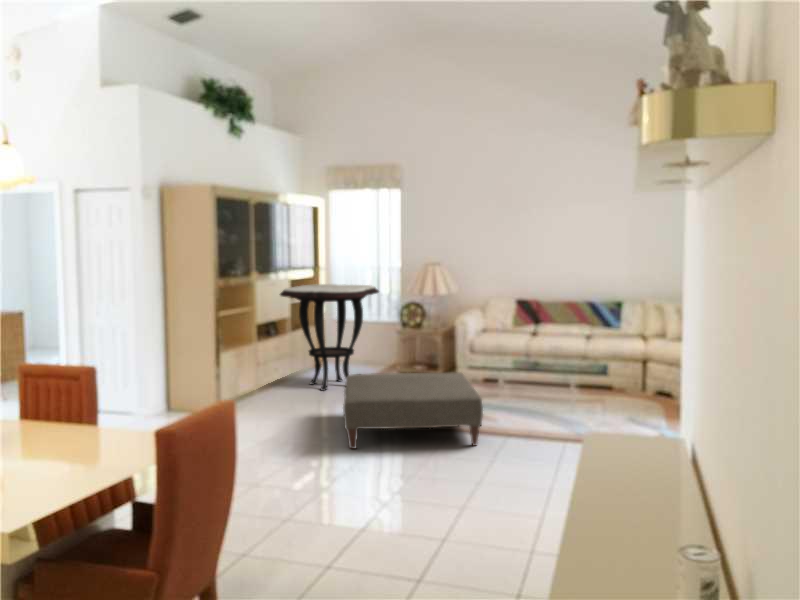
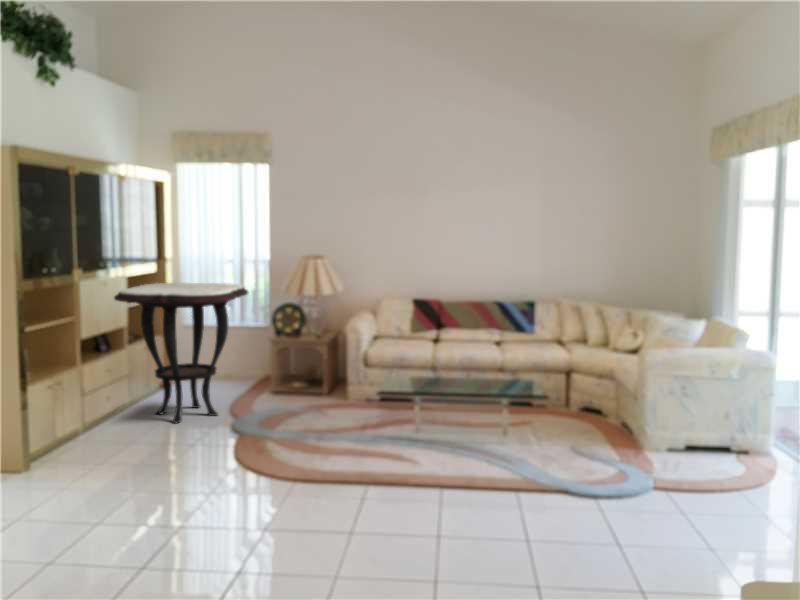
ottoman: present [343,372,483,449] -> none [213,399,407,522]

